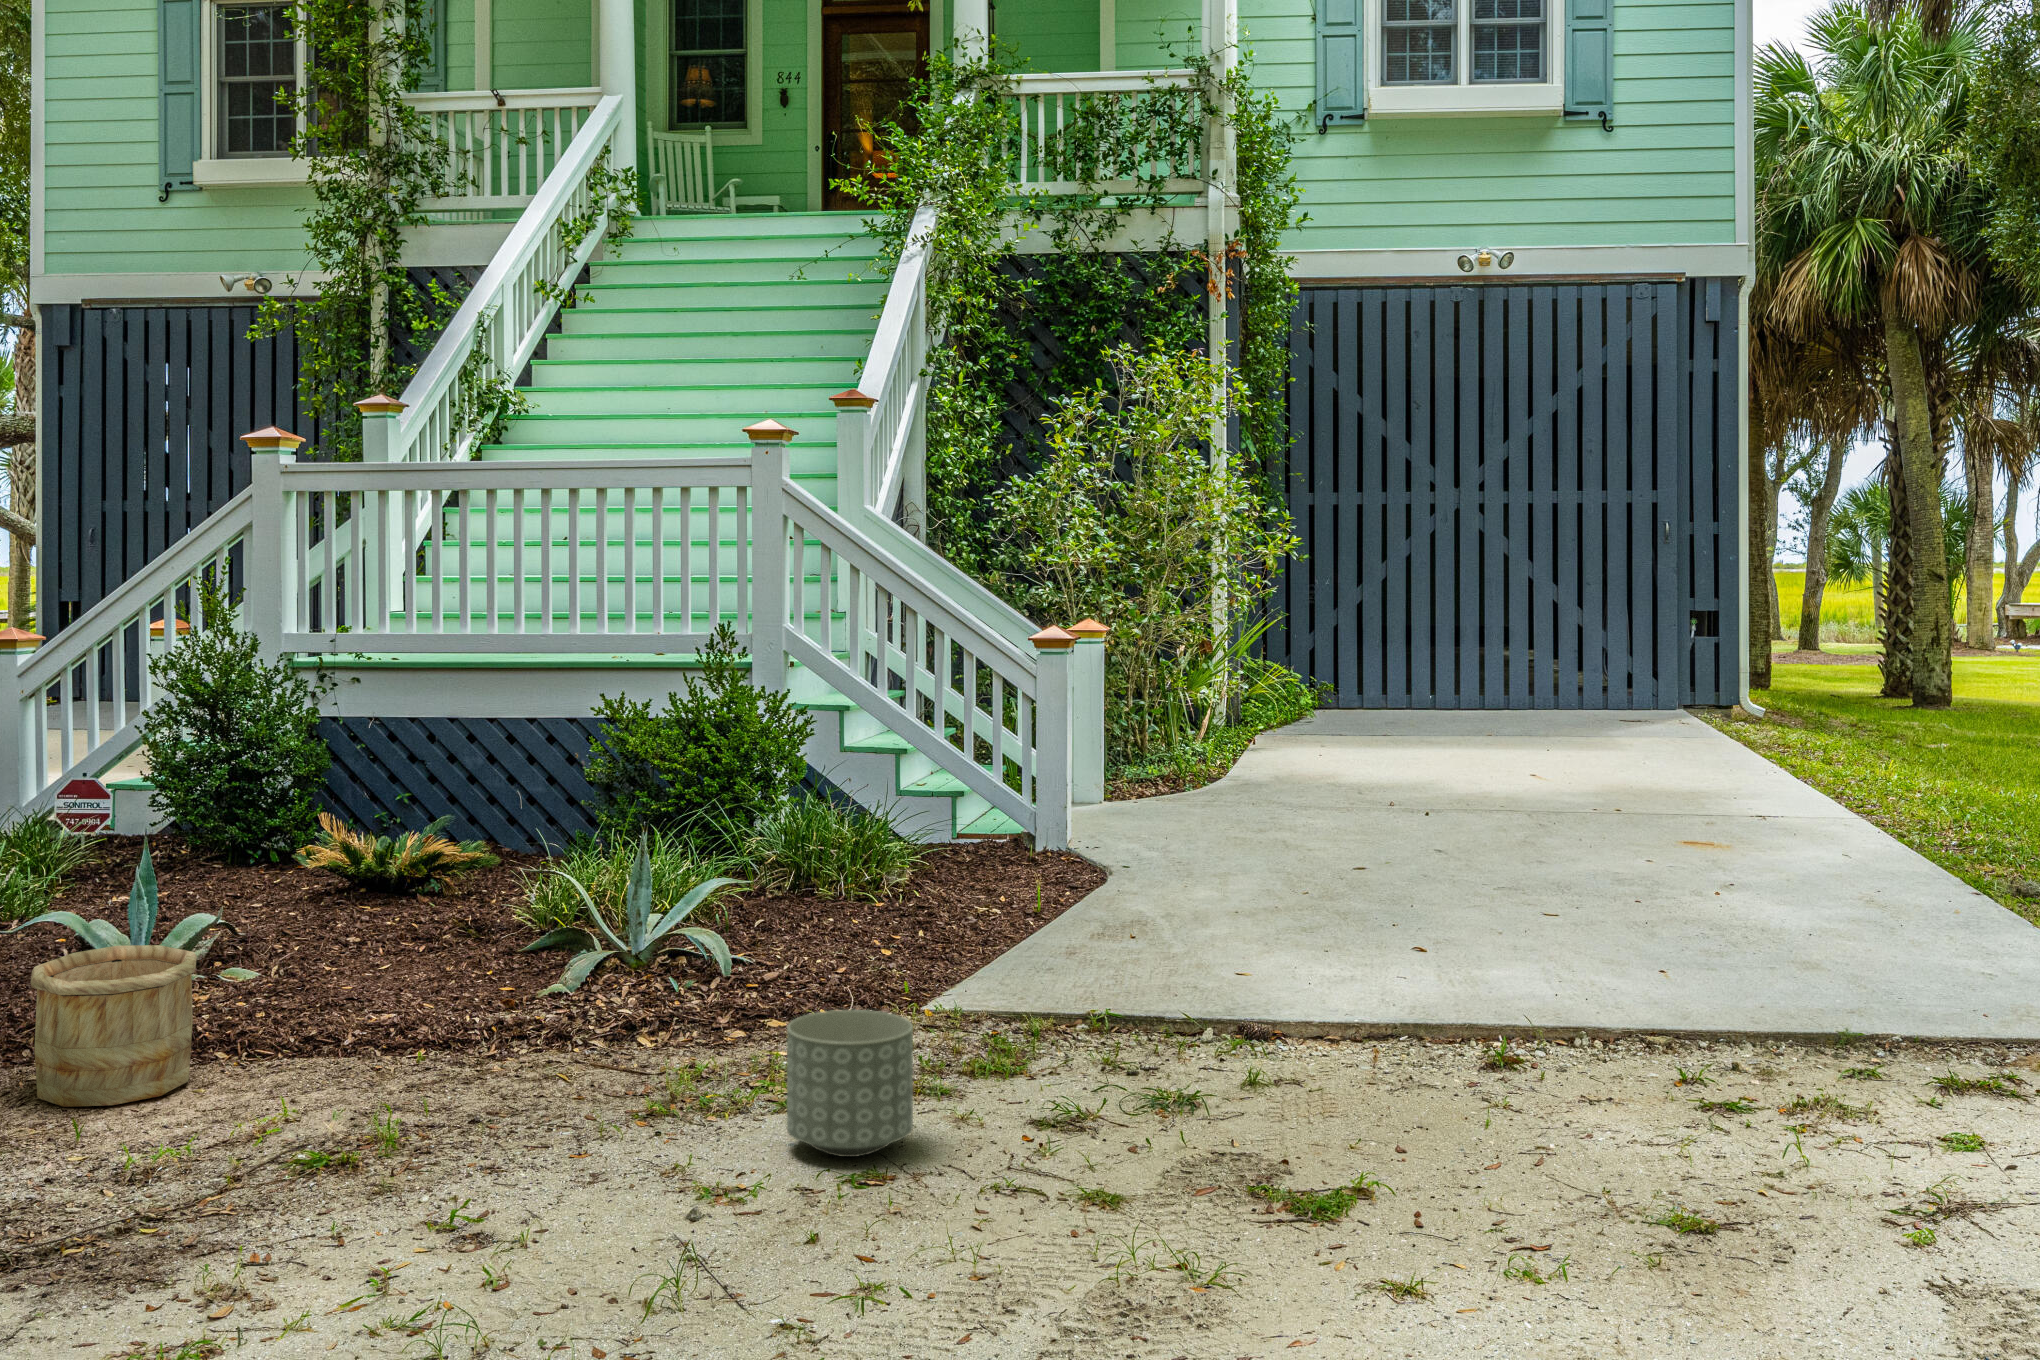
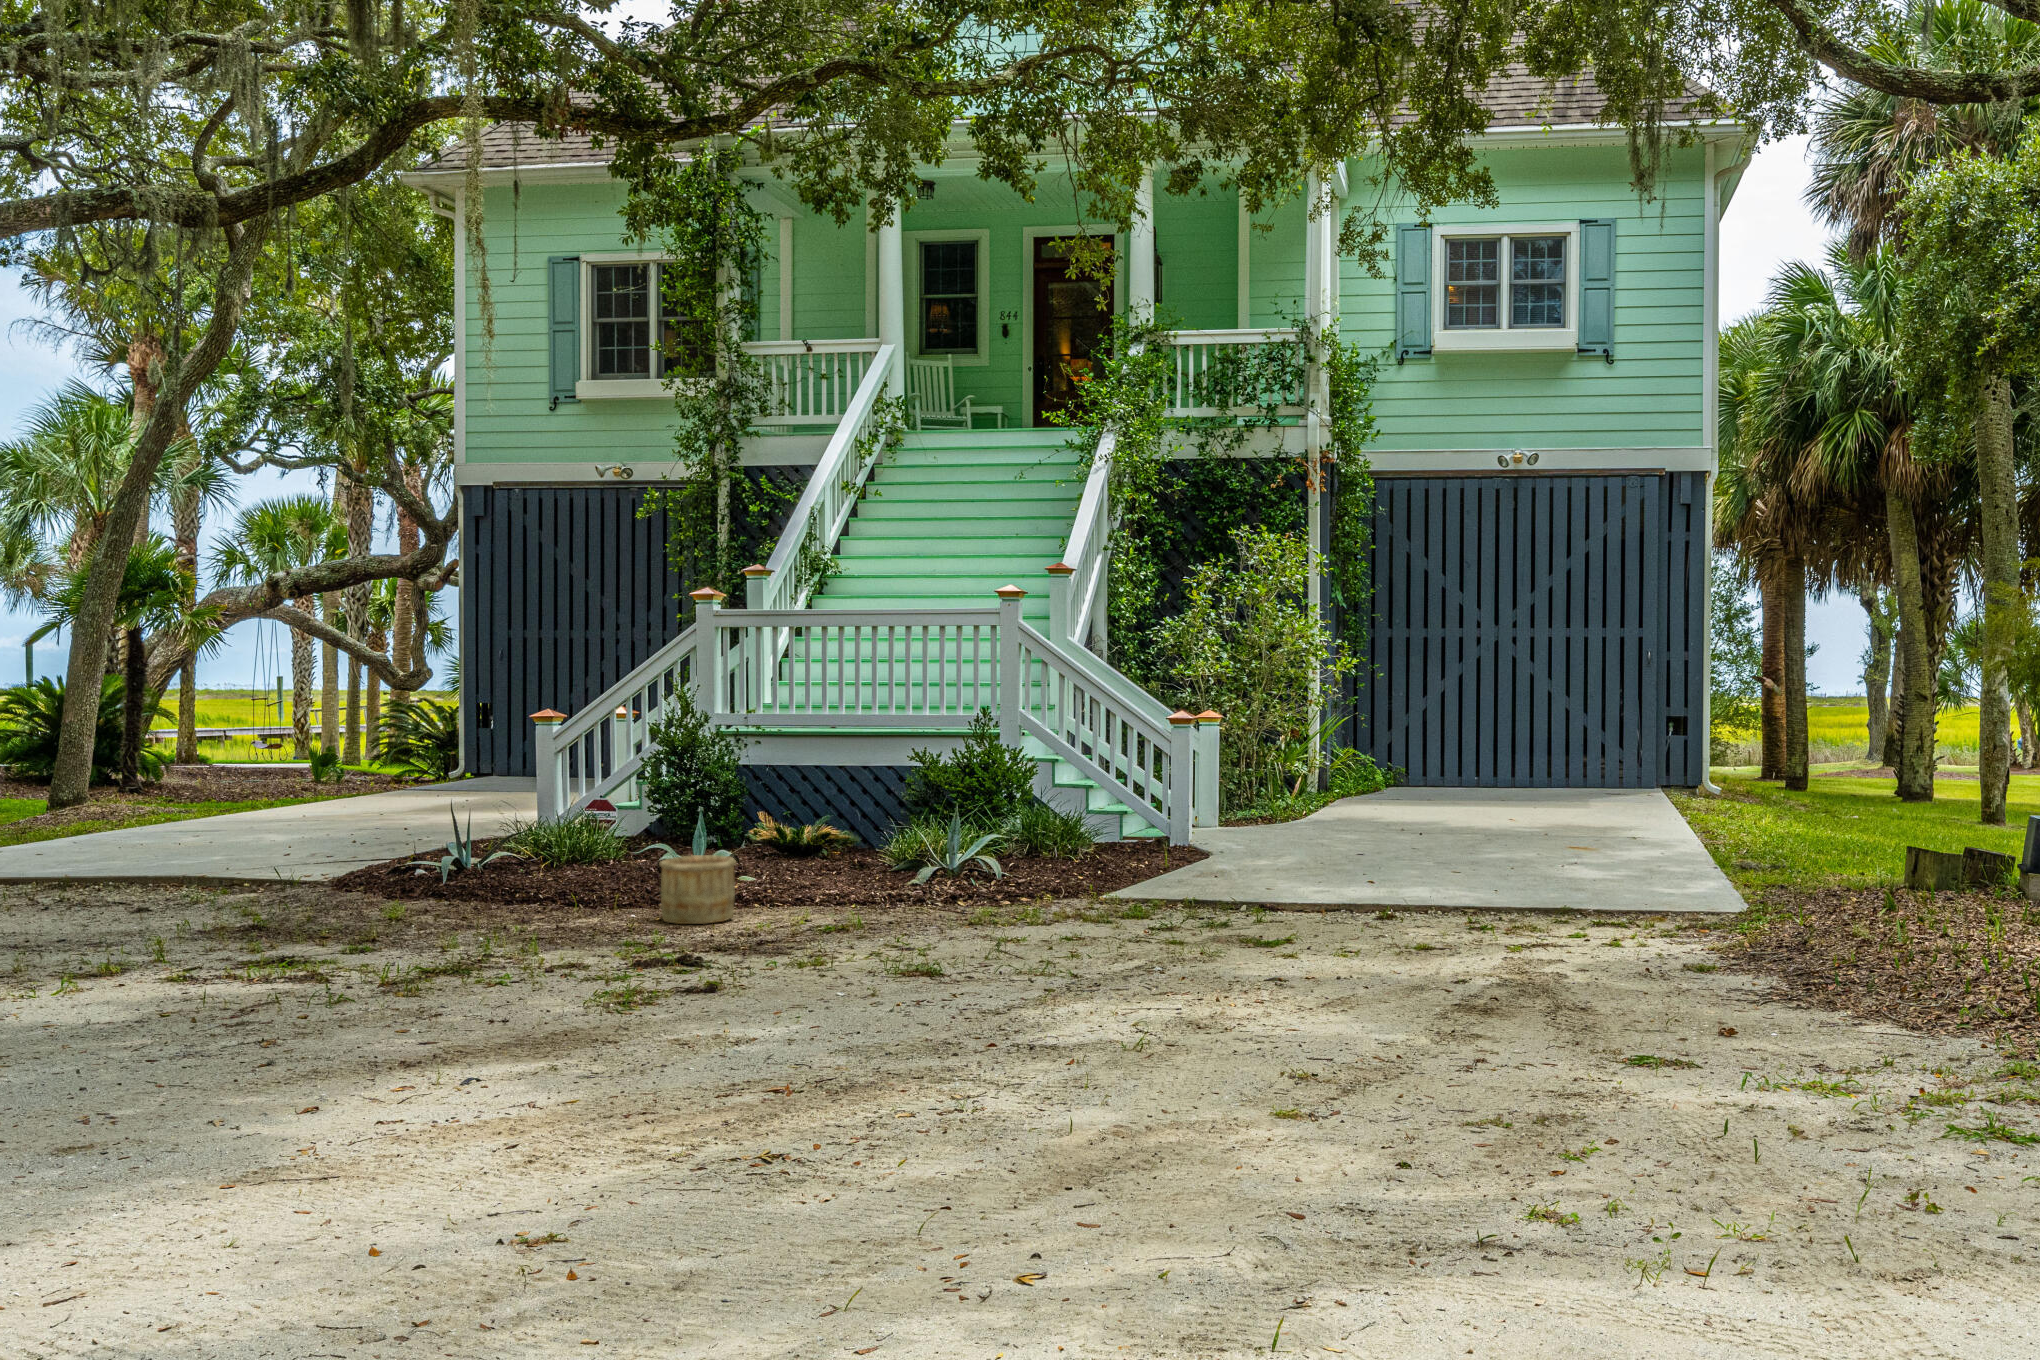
planter: present [787,1010,913,1157] -> none [1023,874,1081,936]

